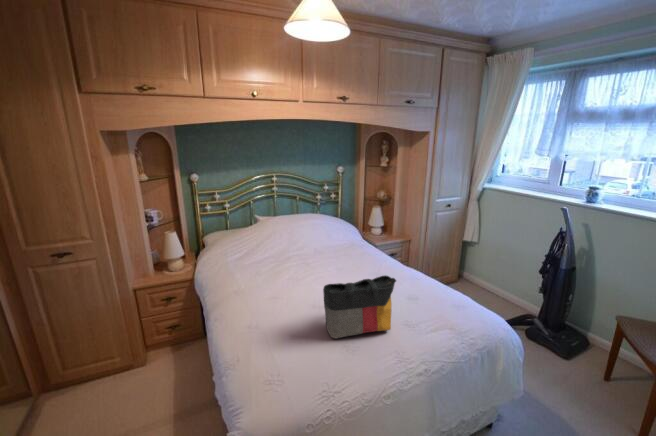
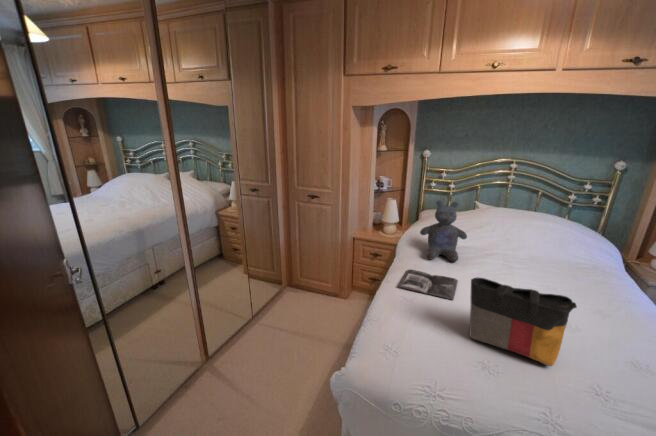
stuffed bear: none [228,221,272,282] -> present [420,201,467,262]
magazine: none [237,292,296,324] -> present [398,270,458,300]

